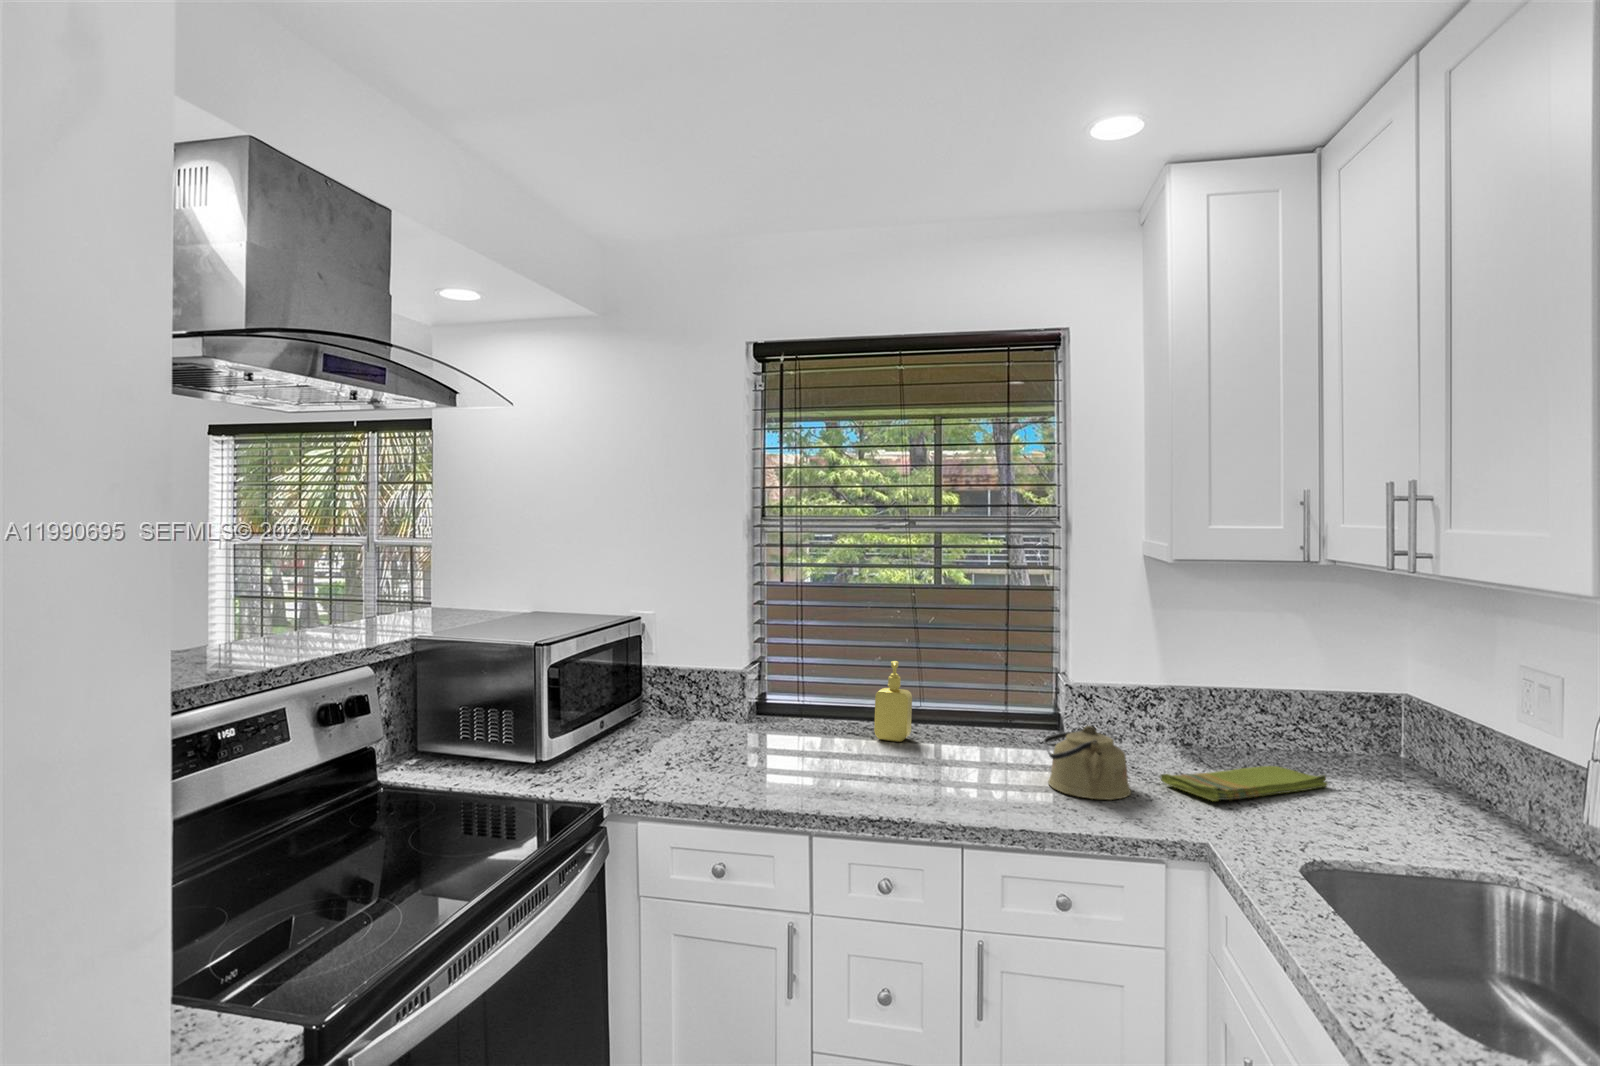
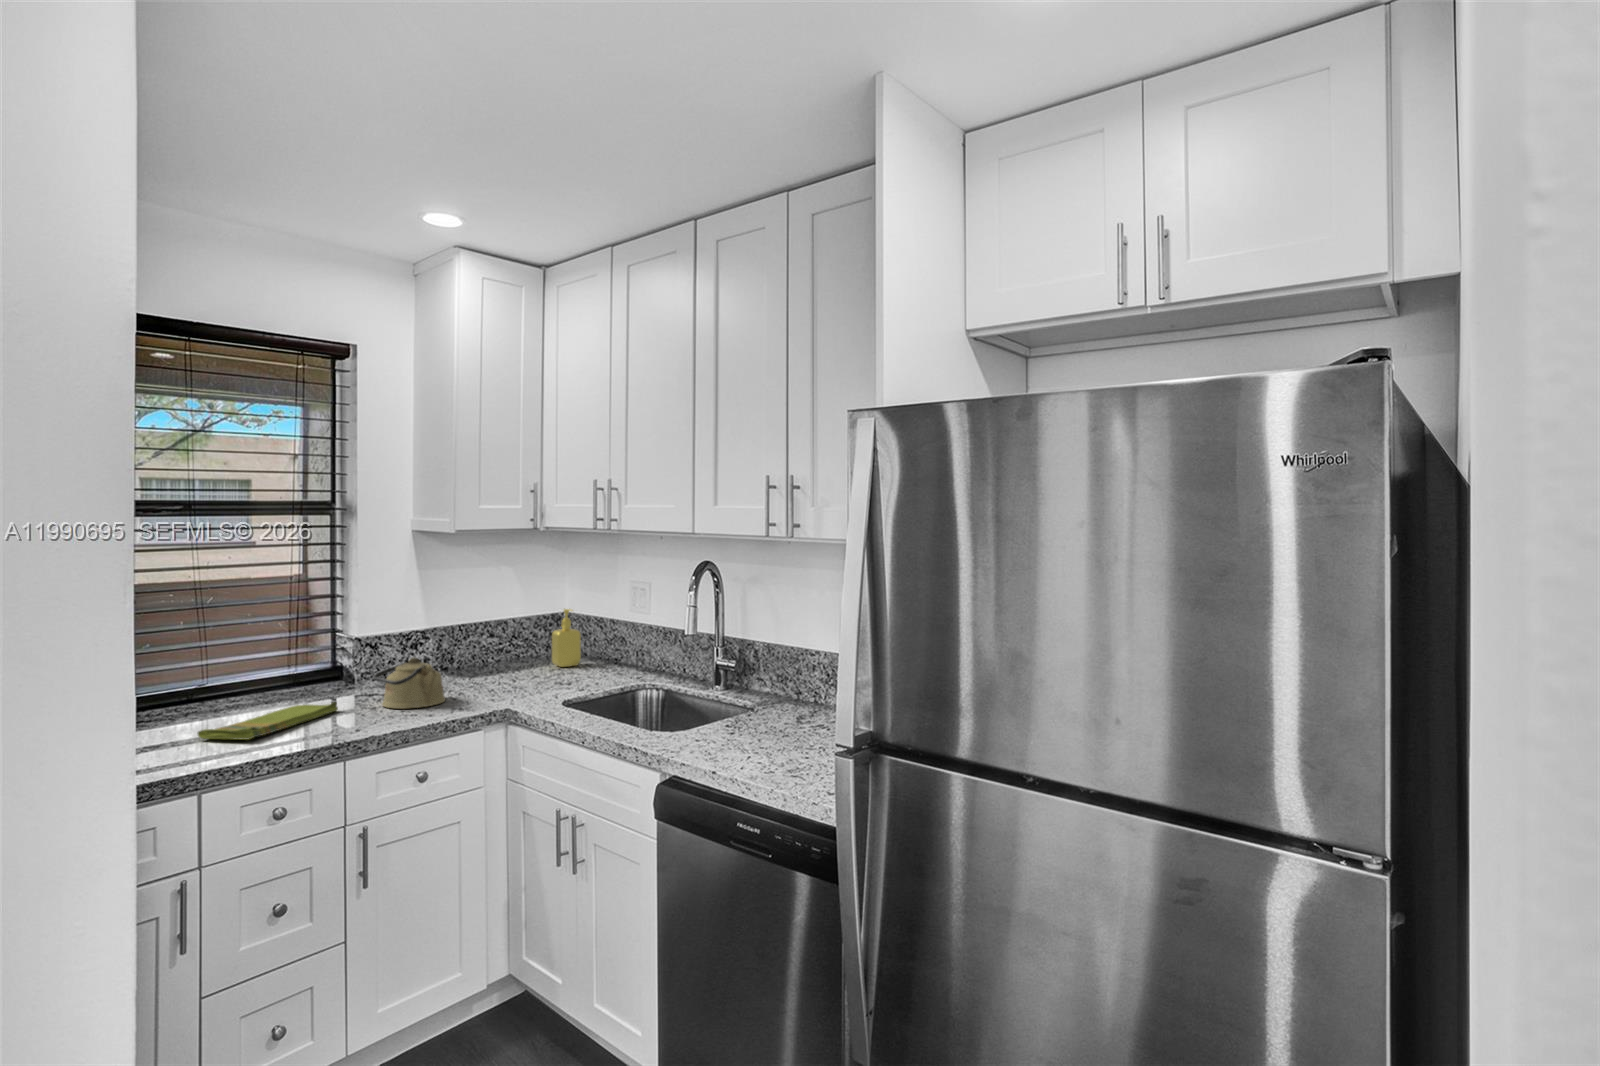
soap dispenser: present [874,661,912,742] -> present [552,609,581,667]
dish towel: present [1160,766,1327,801] -> present [198,702,338,739]

